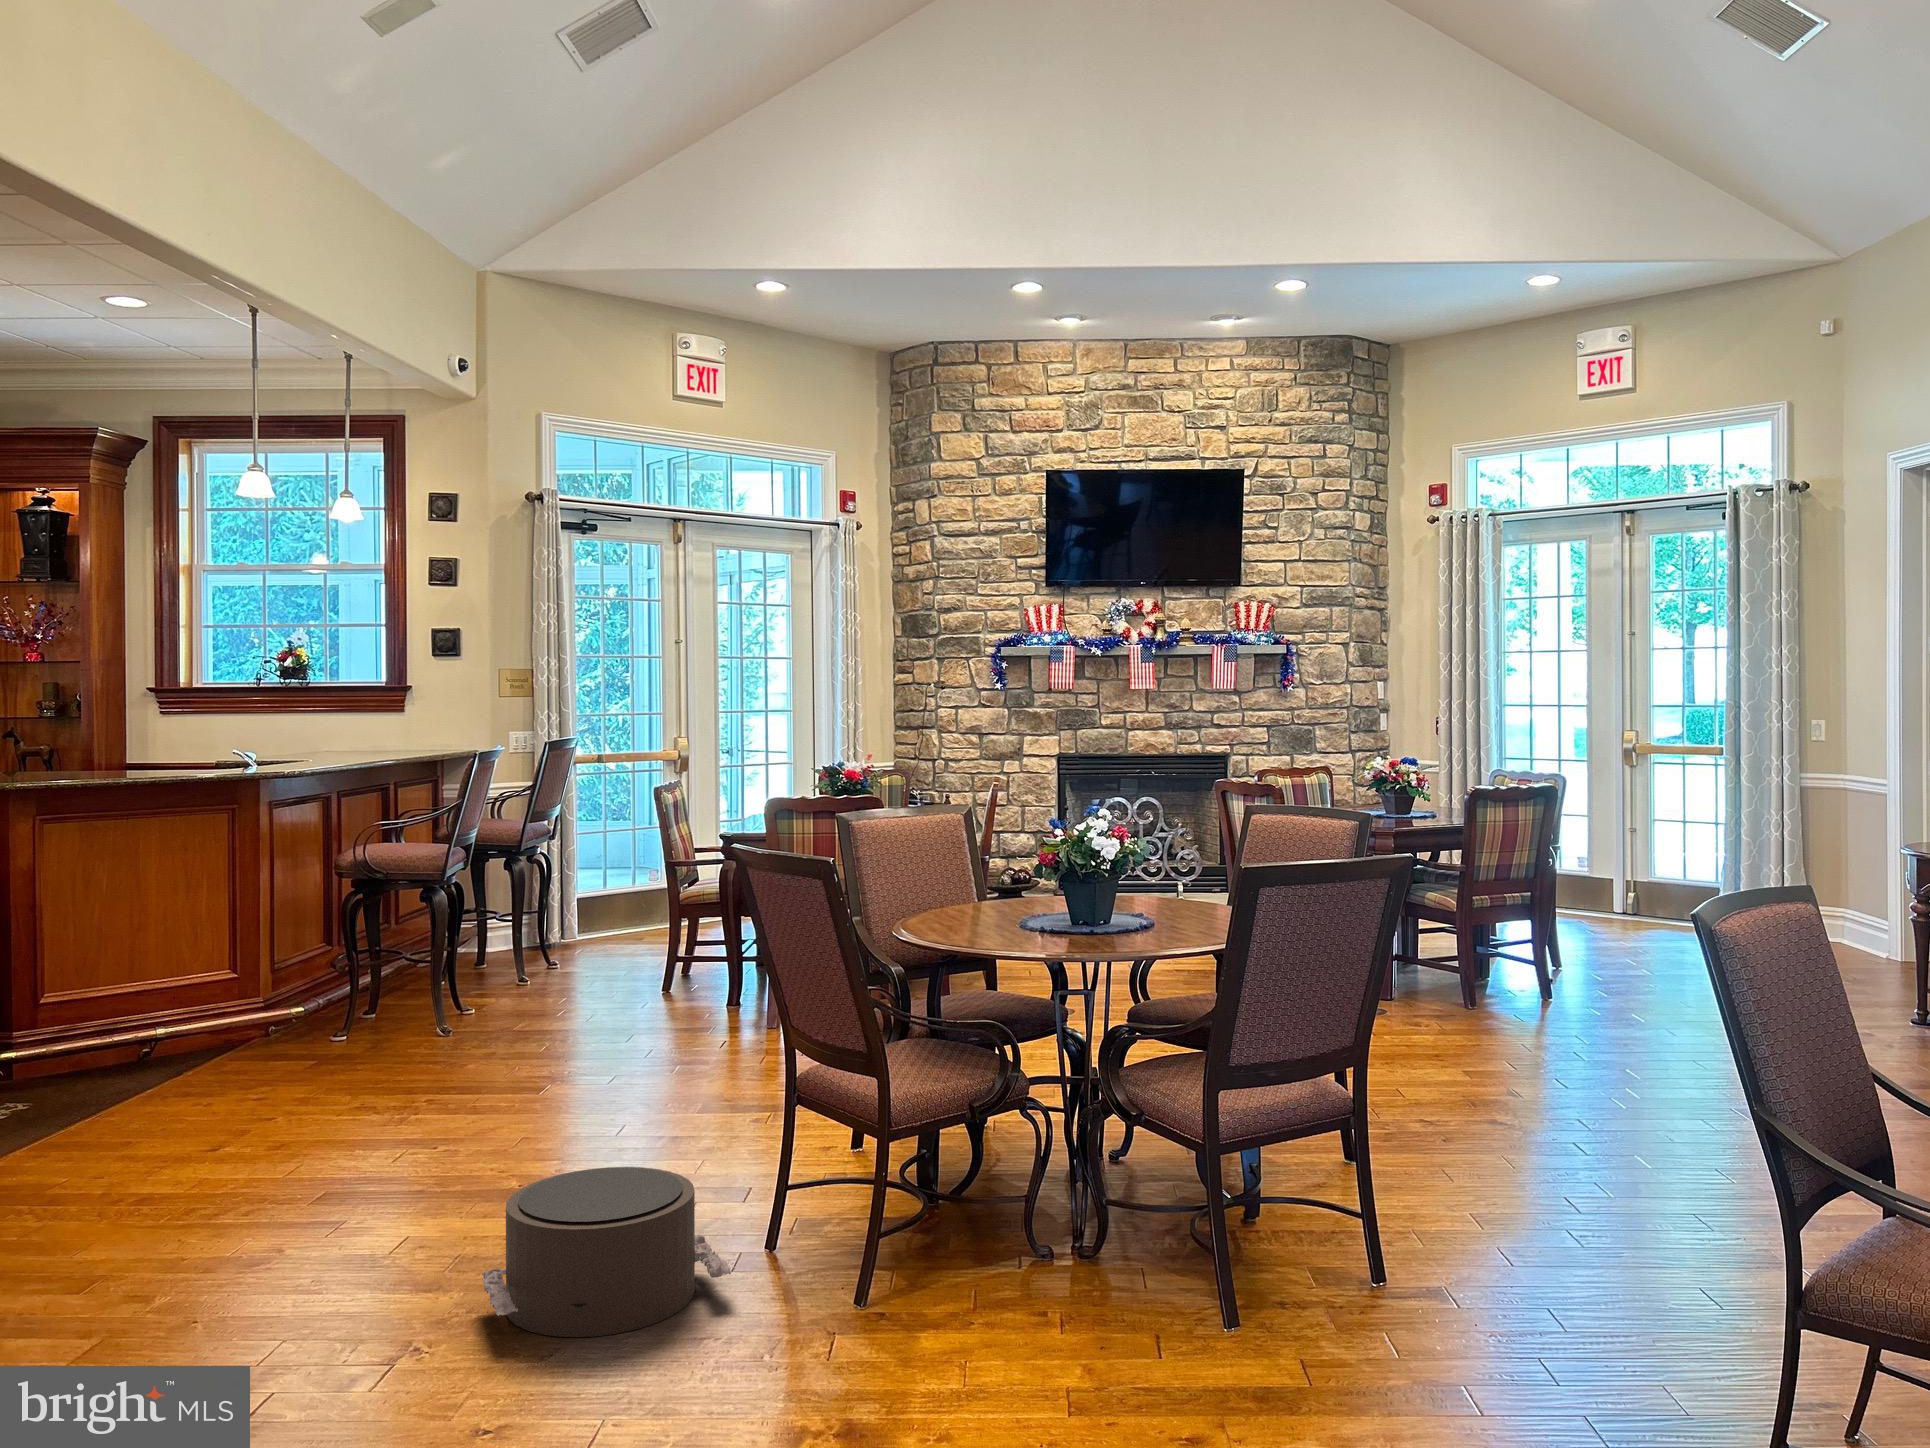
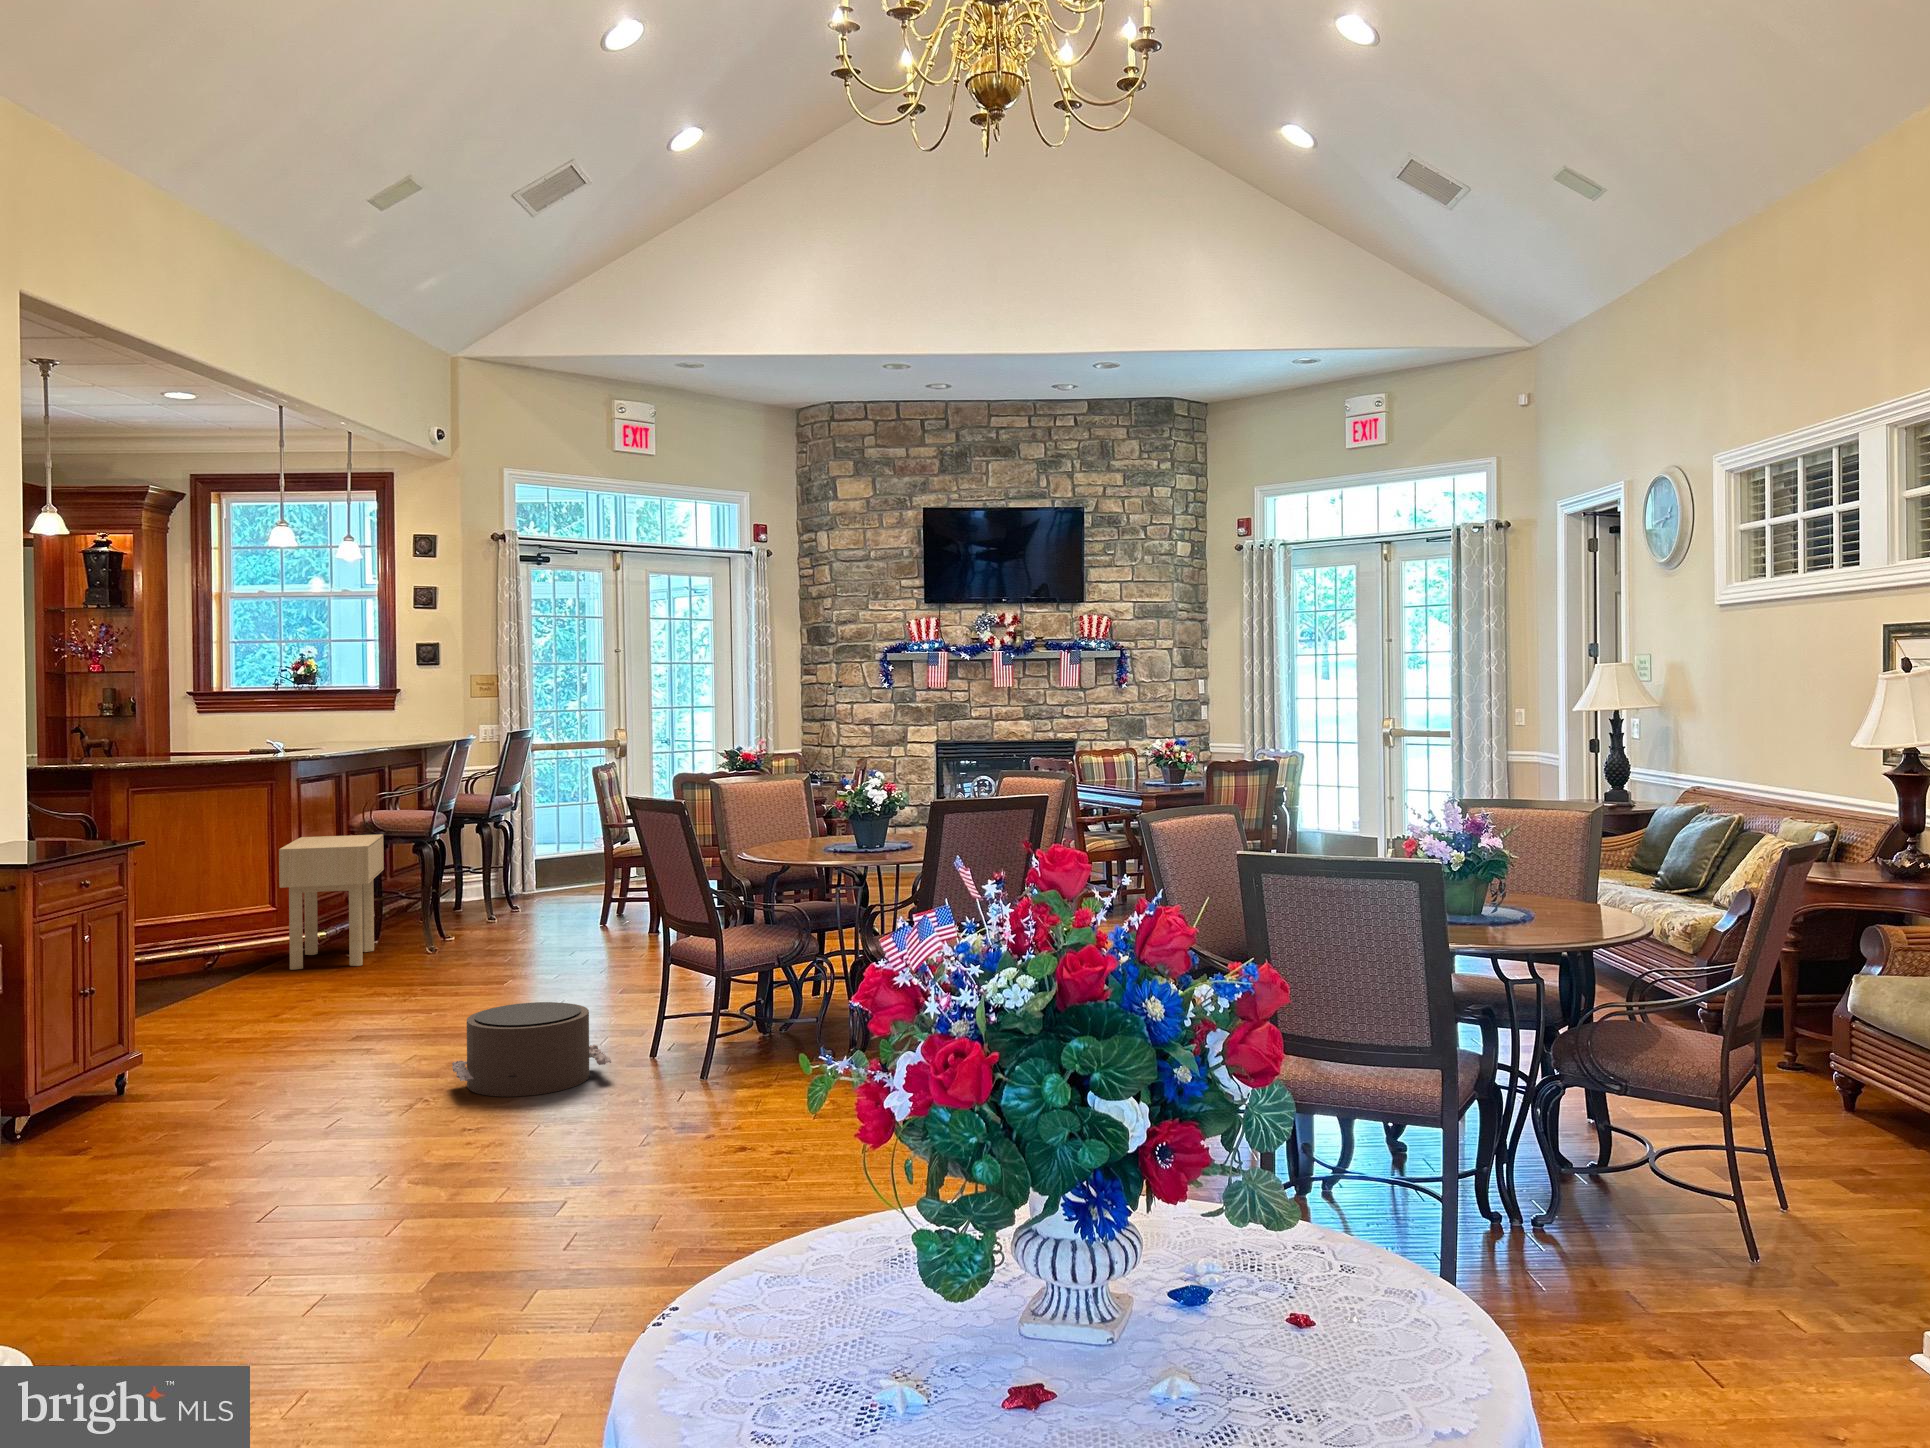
side table: none [243,877,385,1064] -> present [279,834,384,970]

